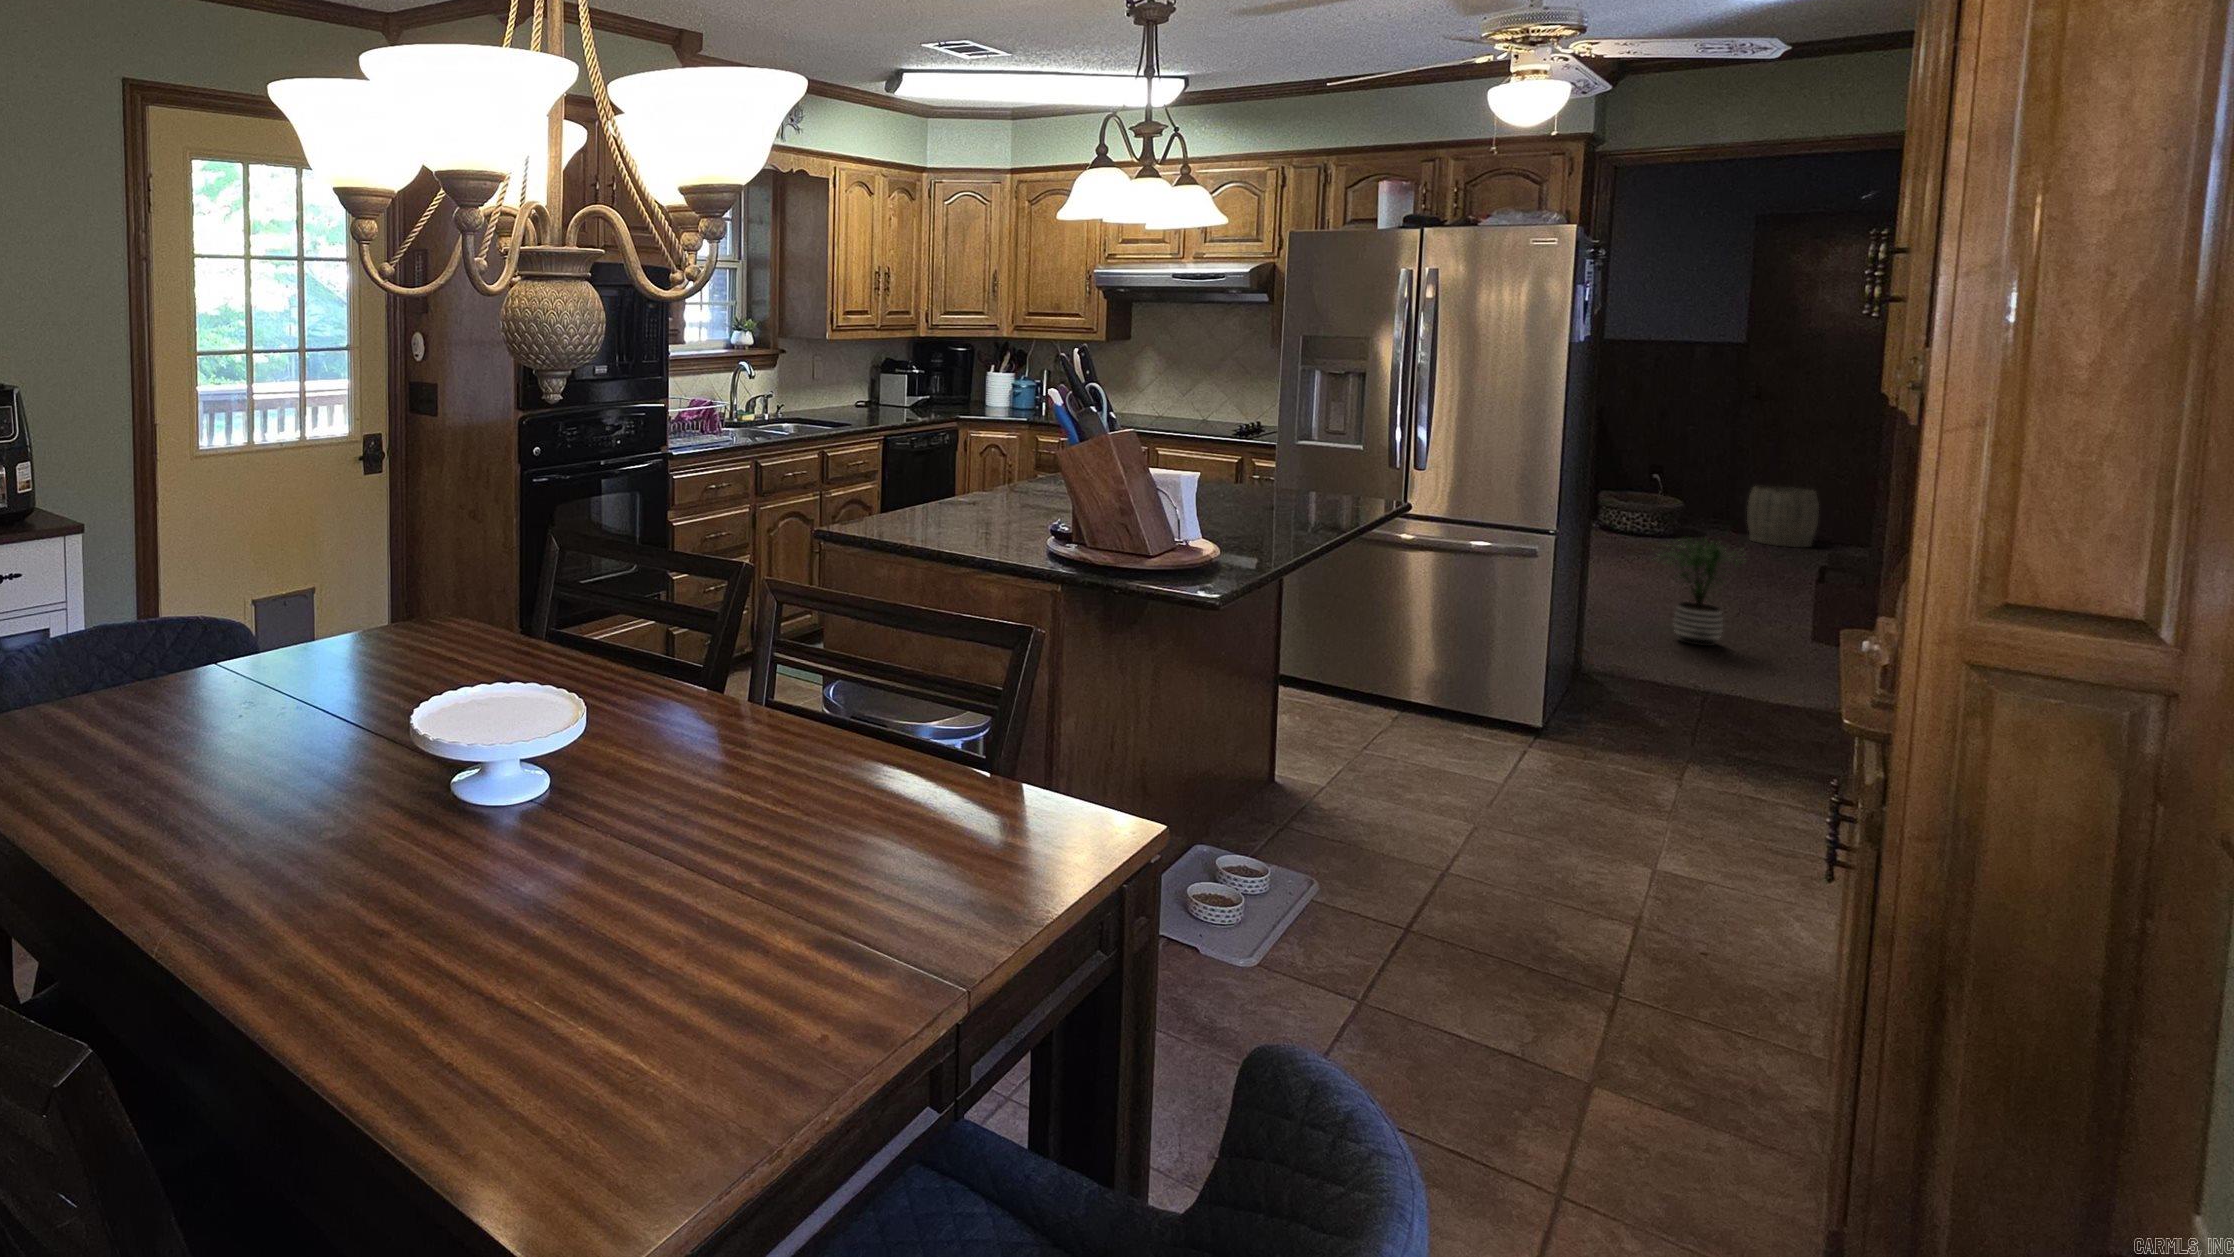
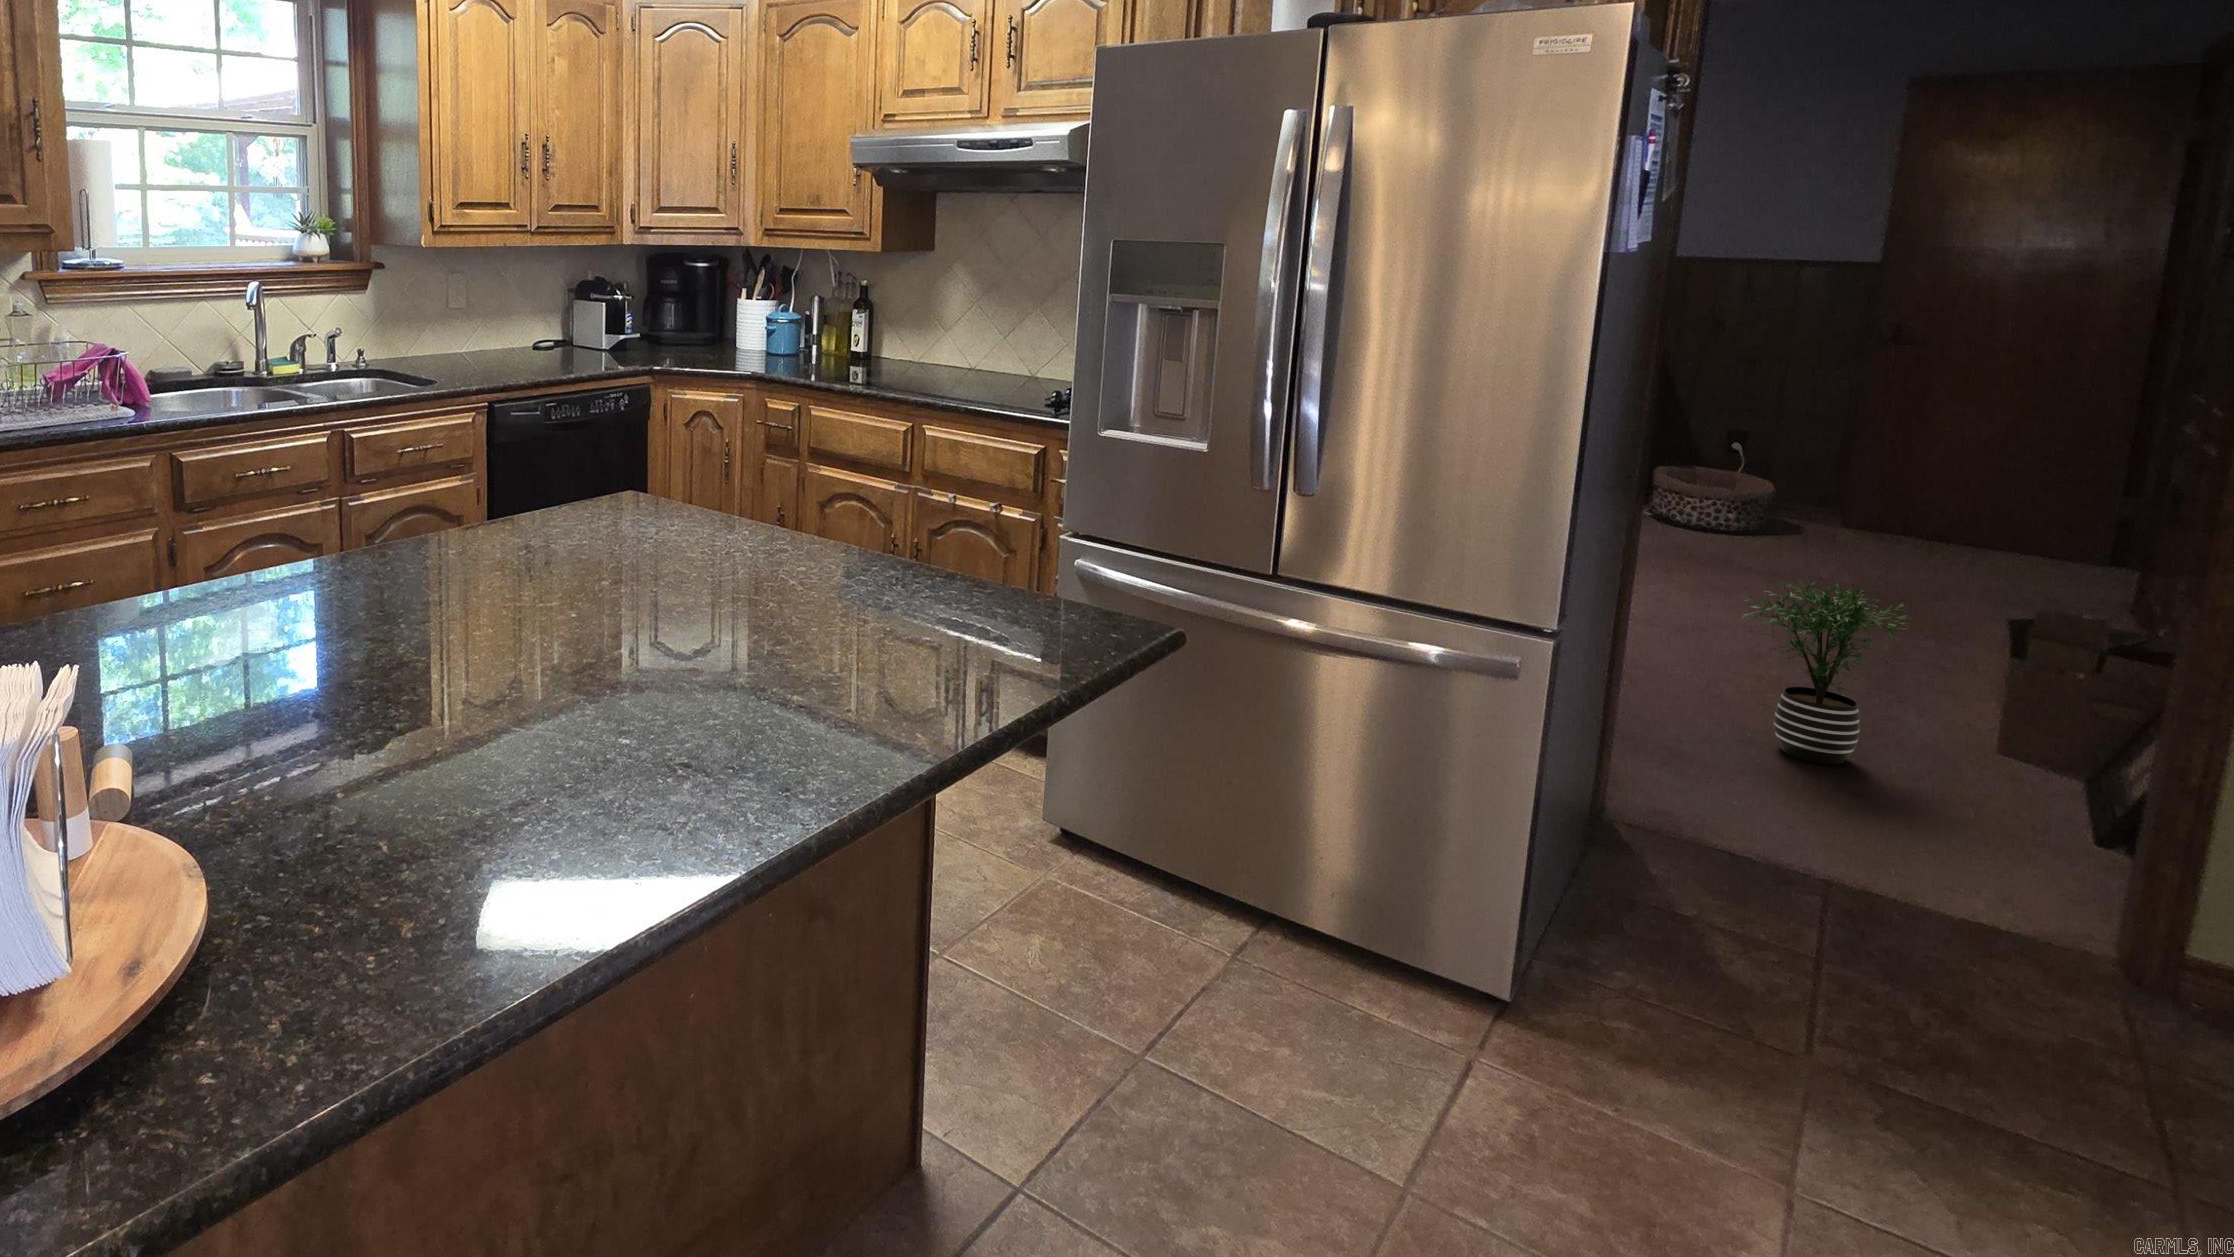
woven basket: present [1747,486,1819,547] -> none [1880,465,1990,556]

